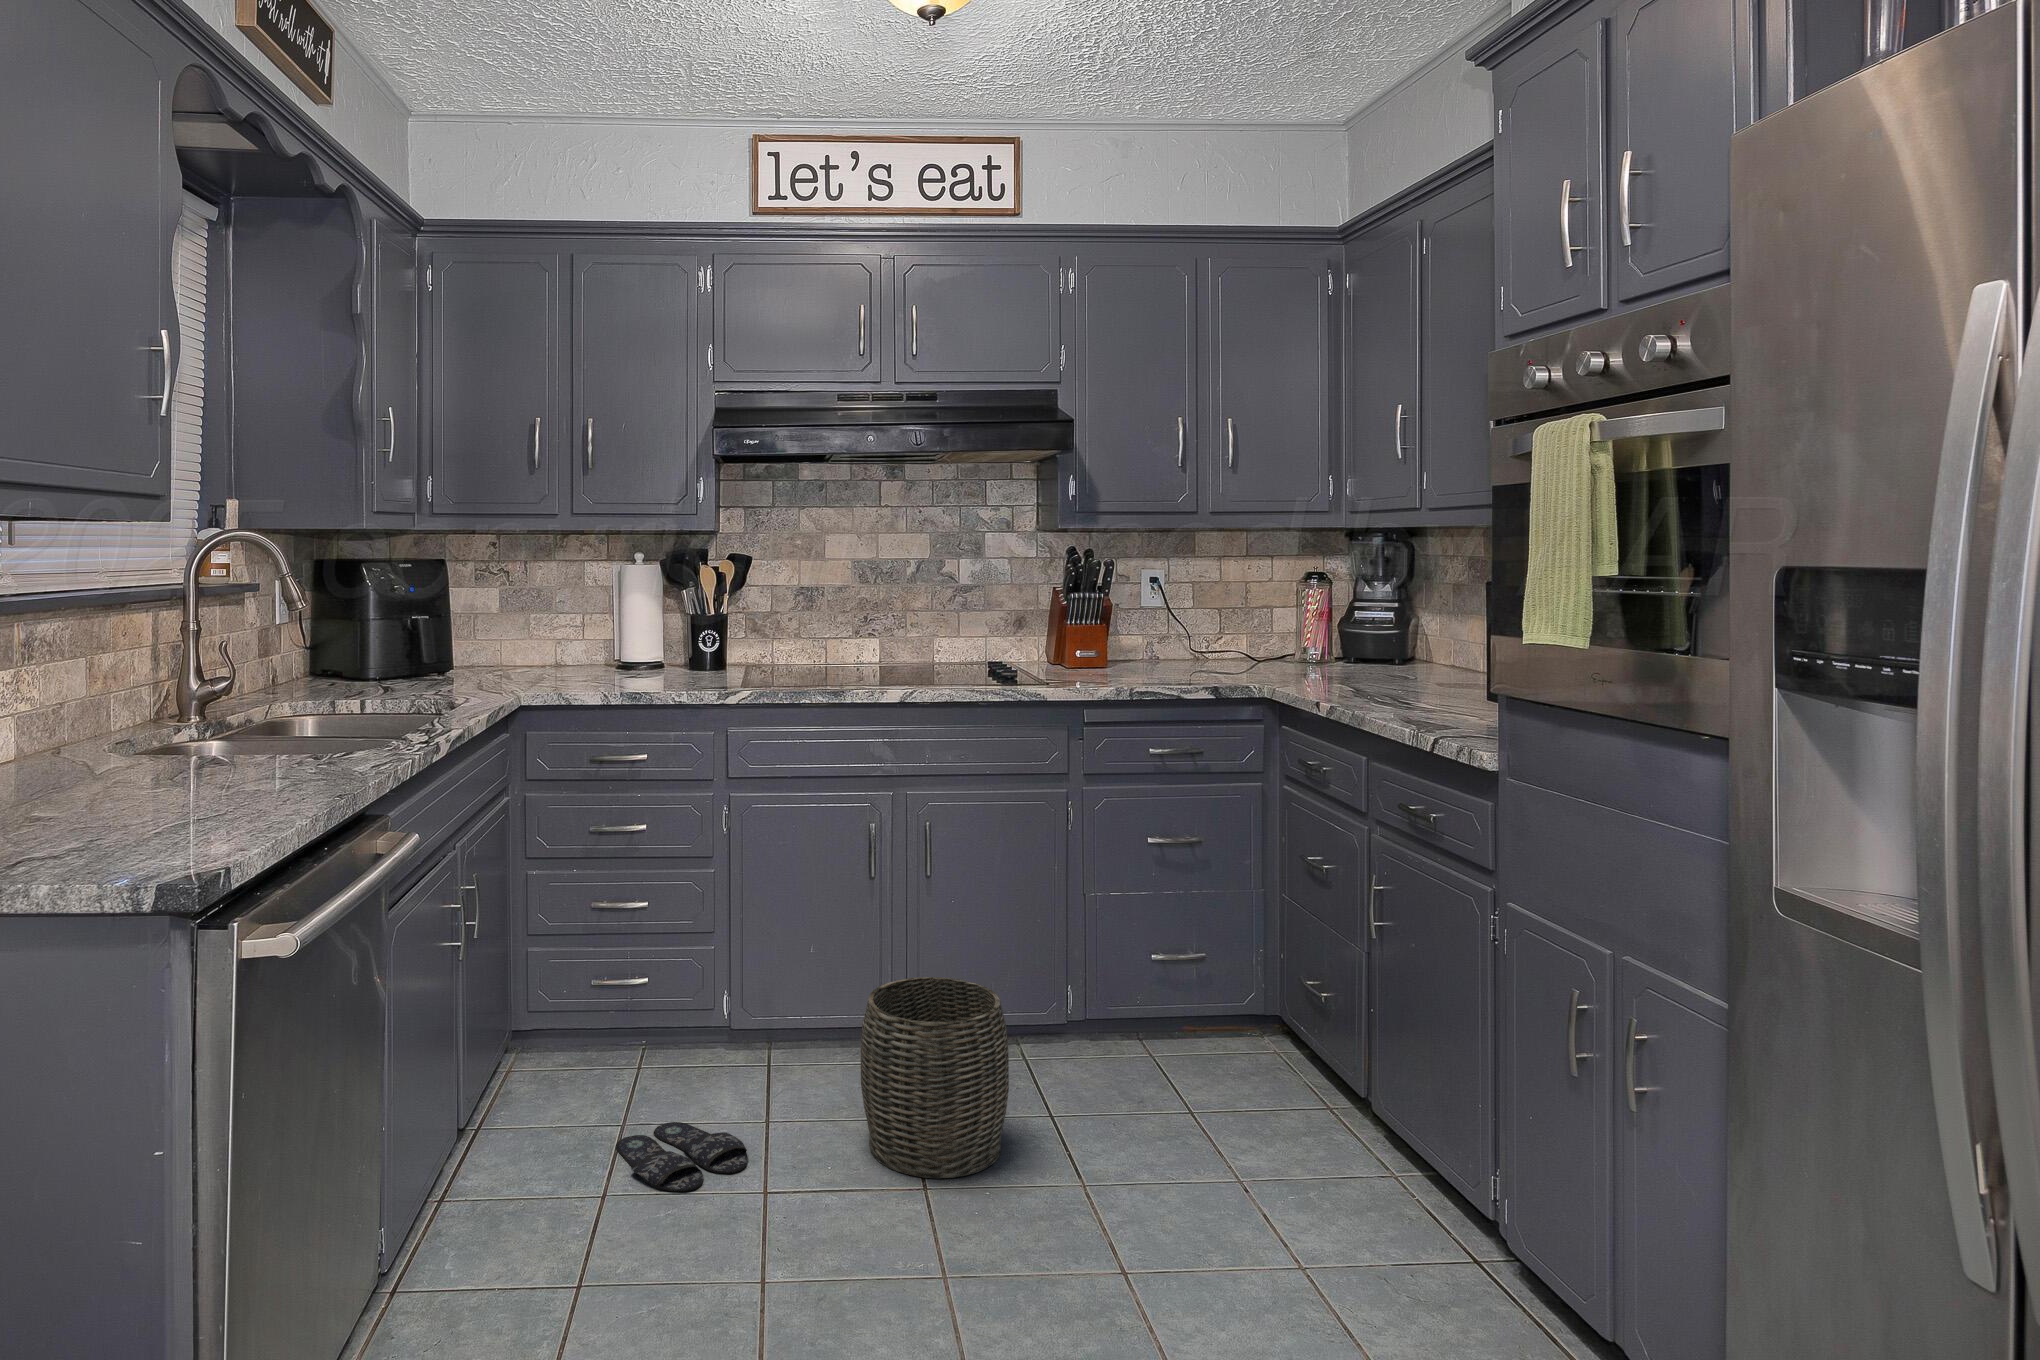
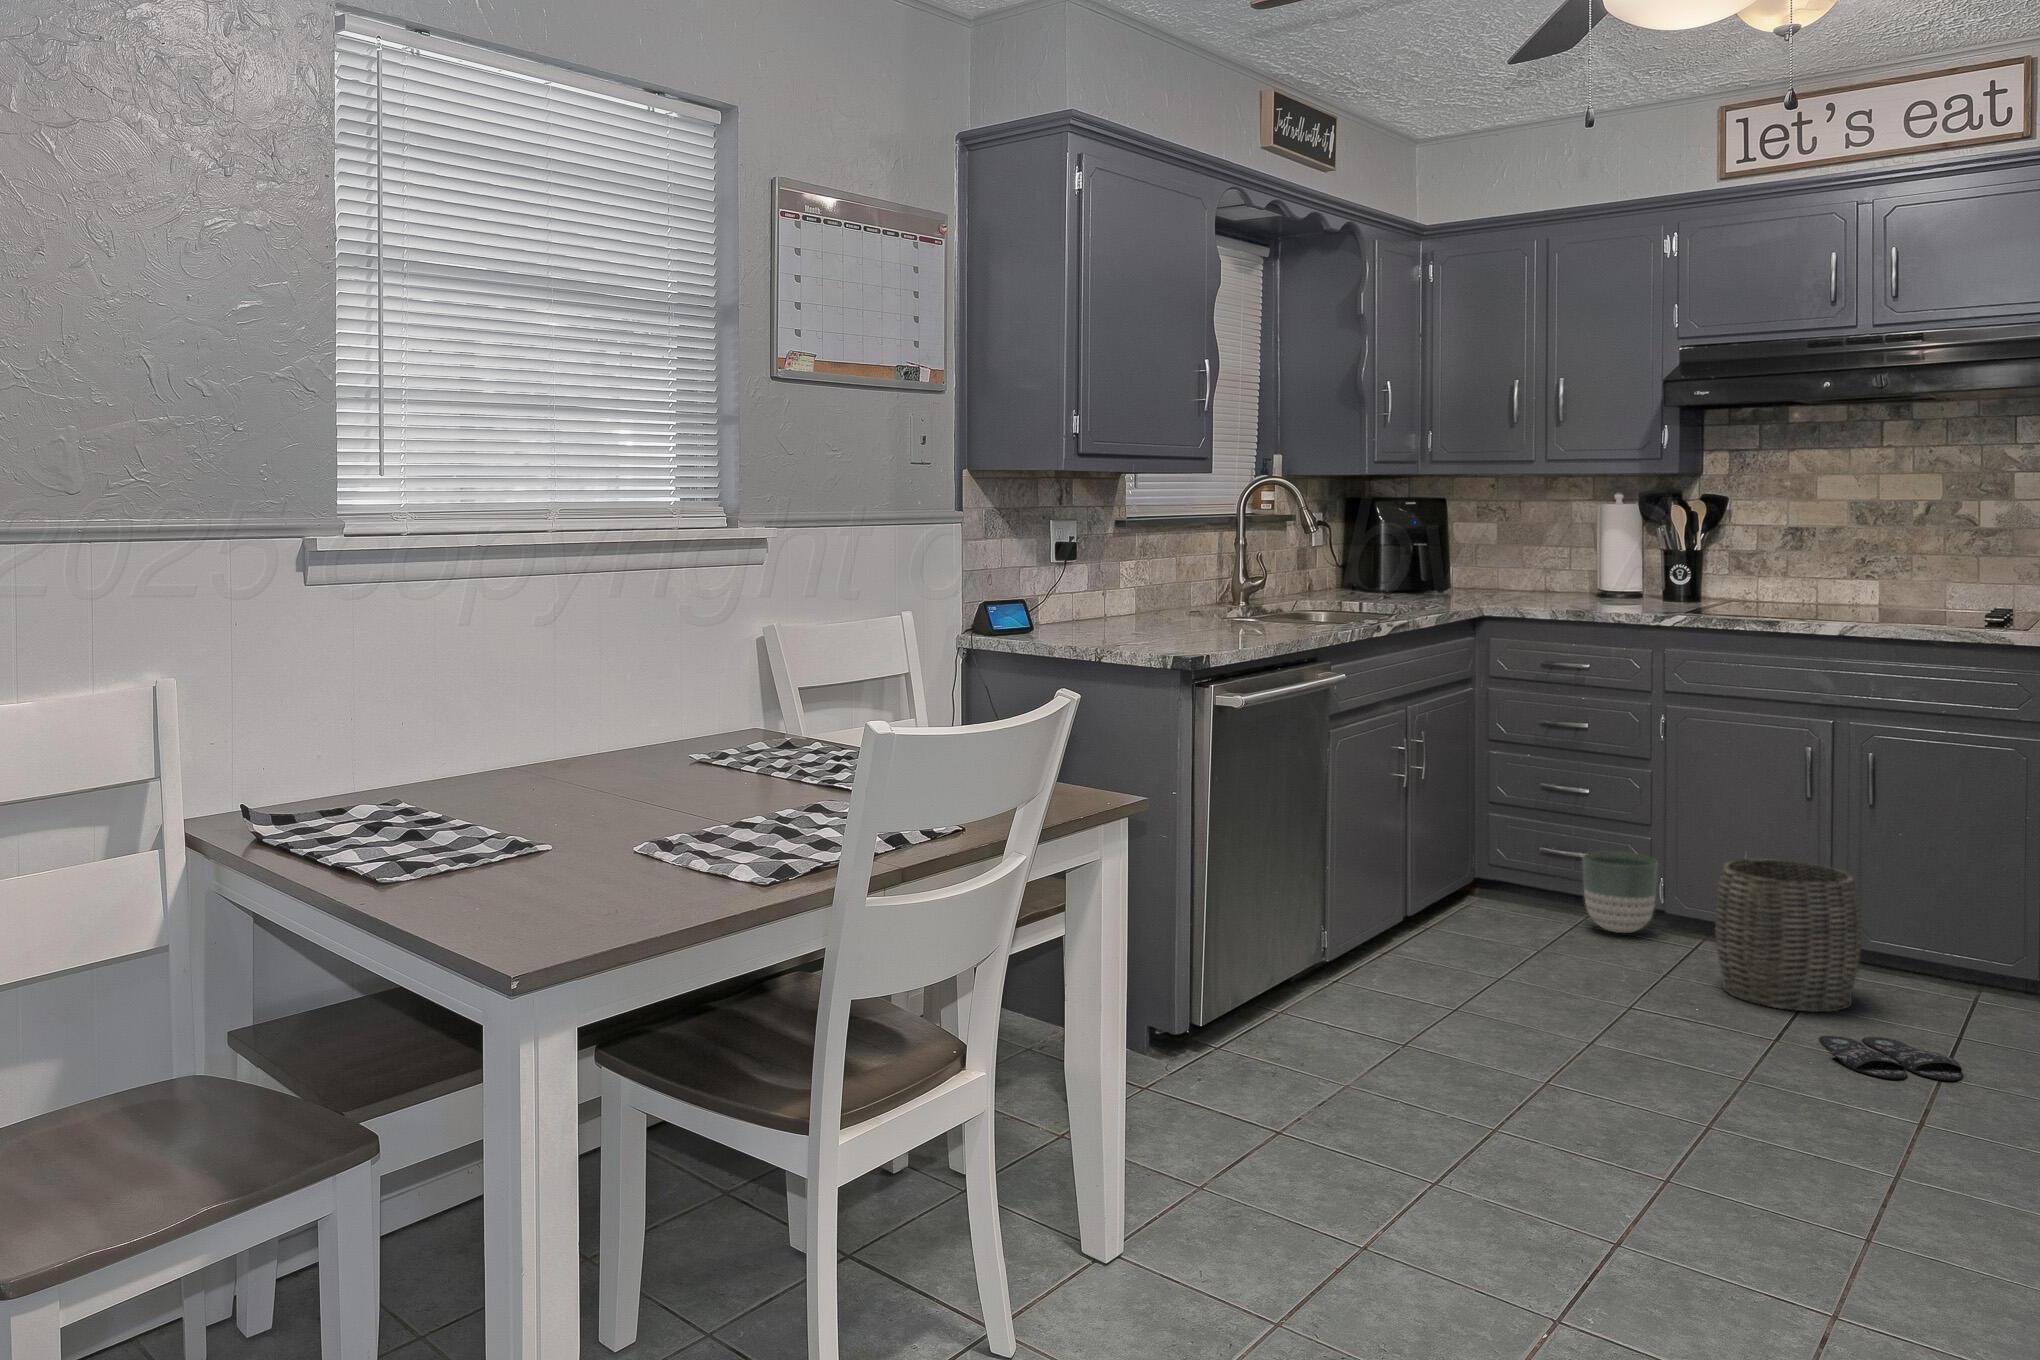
planter: none [666,979,748,1086] -> present [1582,852,1658,933]
slippers: present [616,1122,748,1191] -> present [1819,1036,1962,1081]

